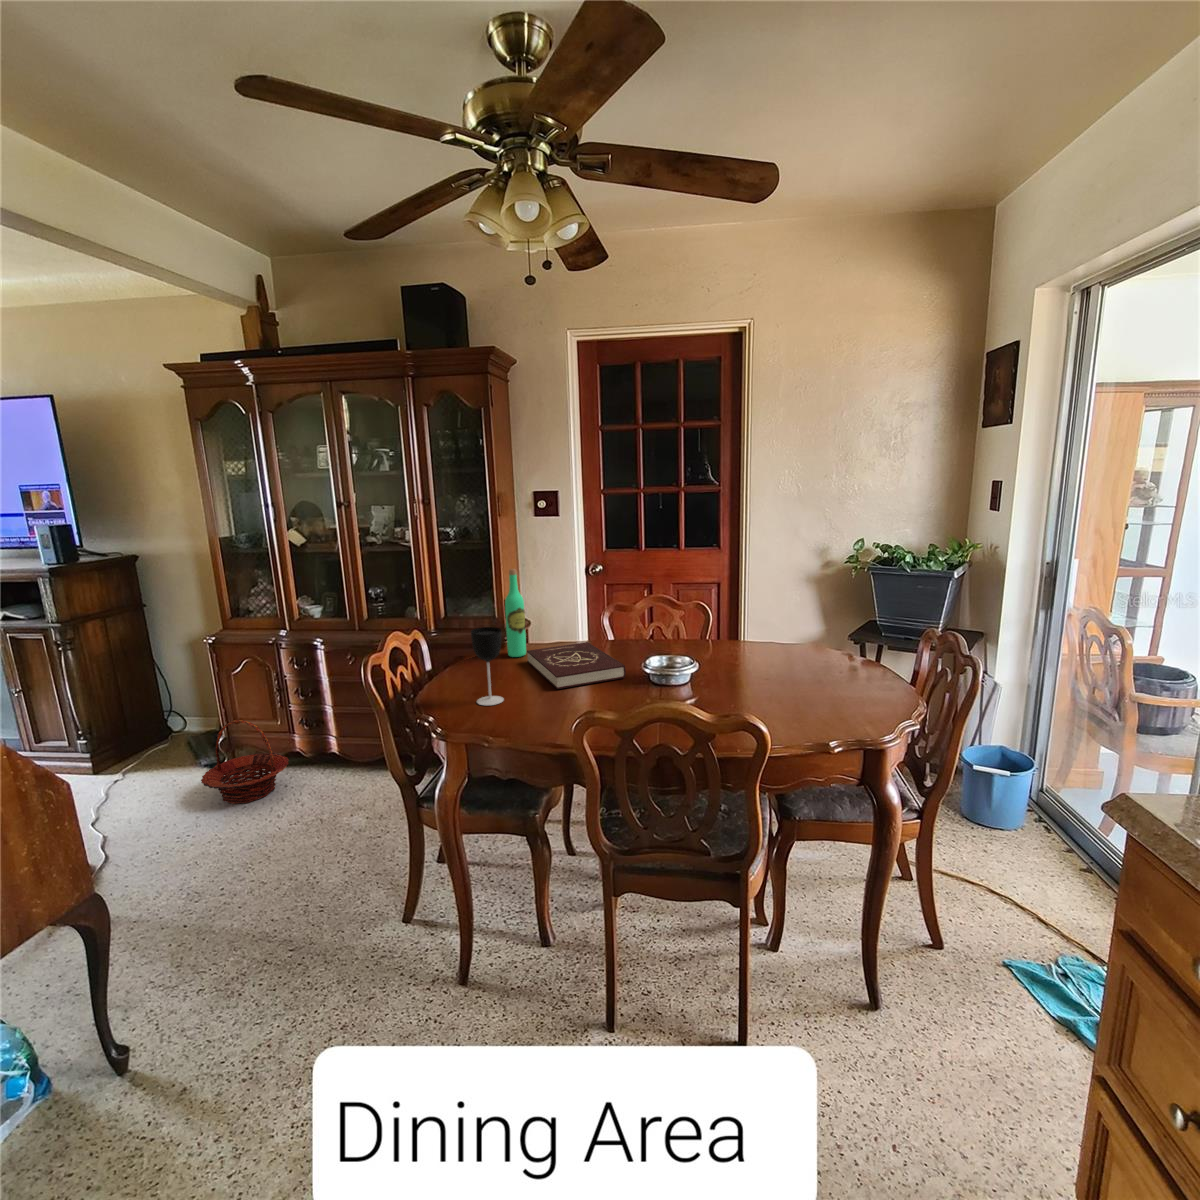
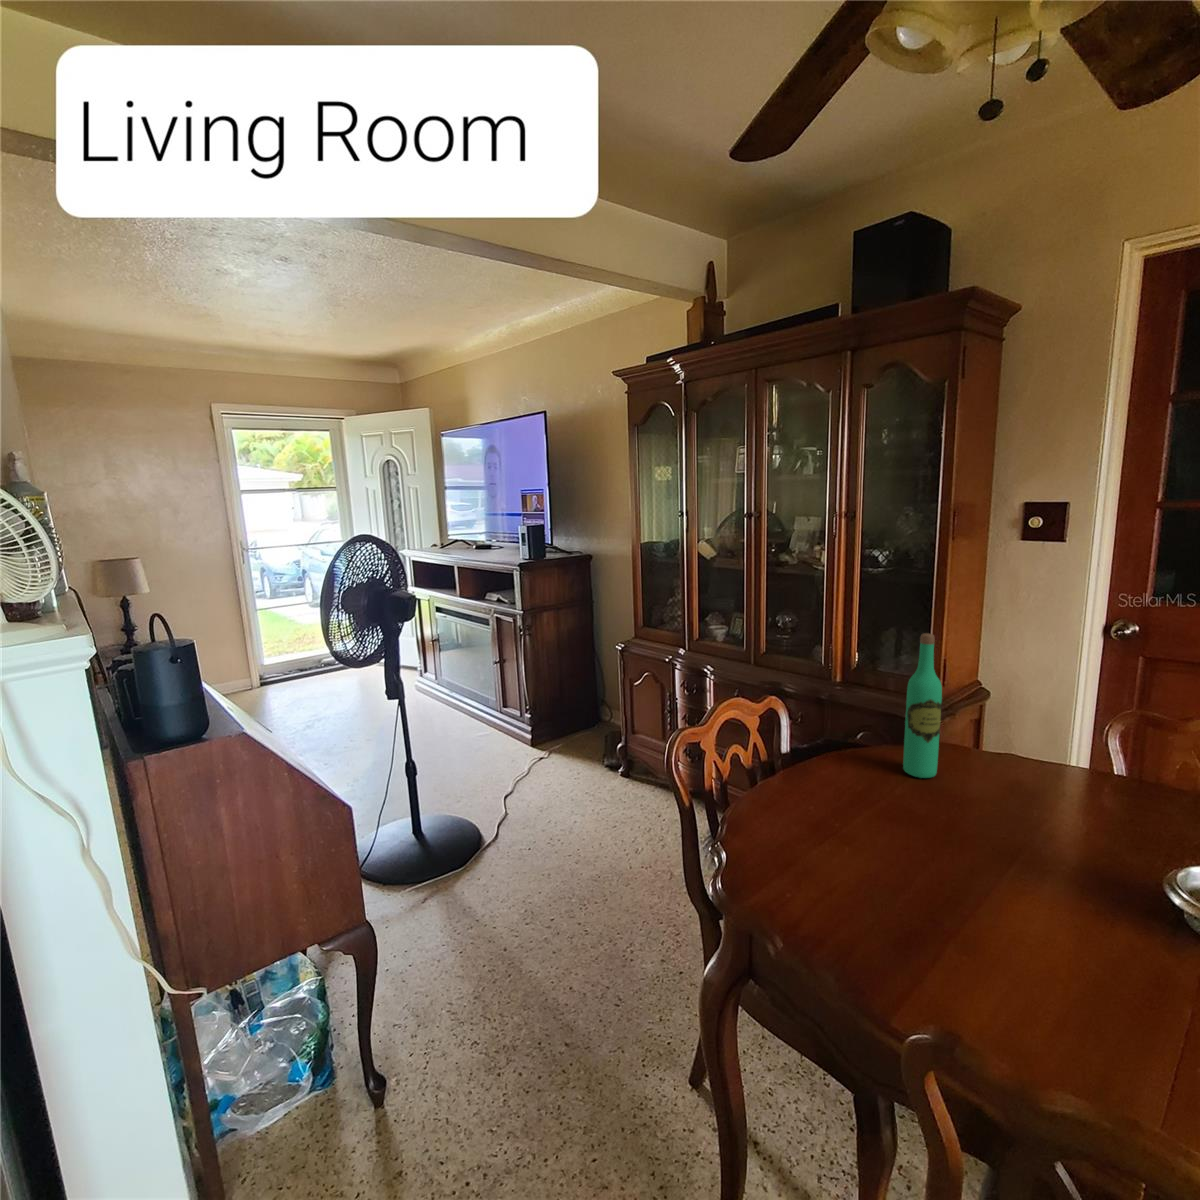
wine glass: present [471,627,504,705] -> none [798,735,853,873]
book: present [527,642,626,689] -> none [930,775,1134,911]
basket: present [201,720,289,804] -> none [585,734,665,823]

